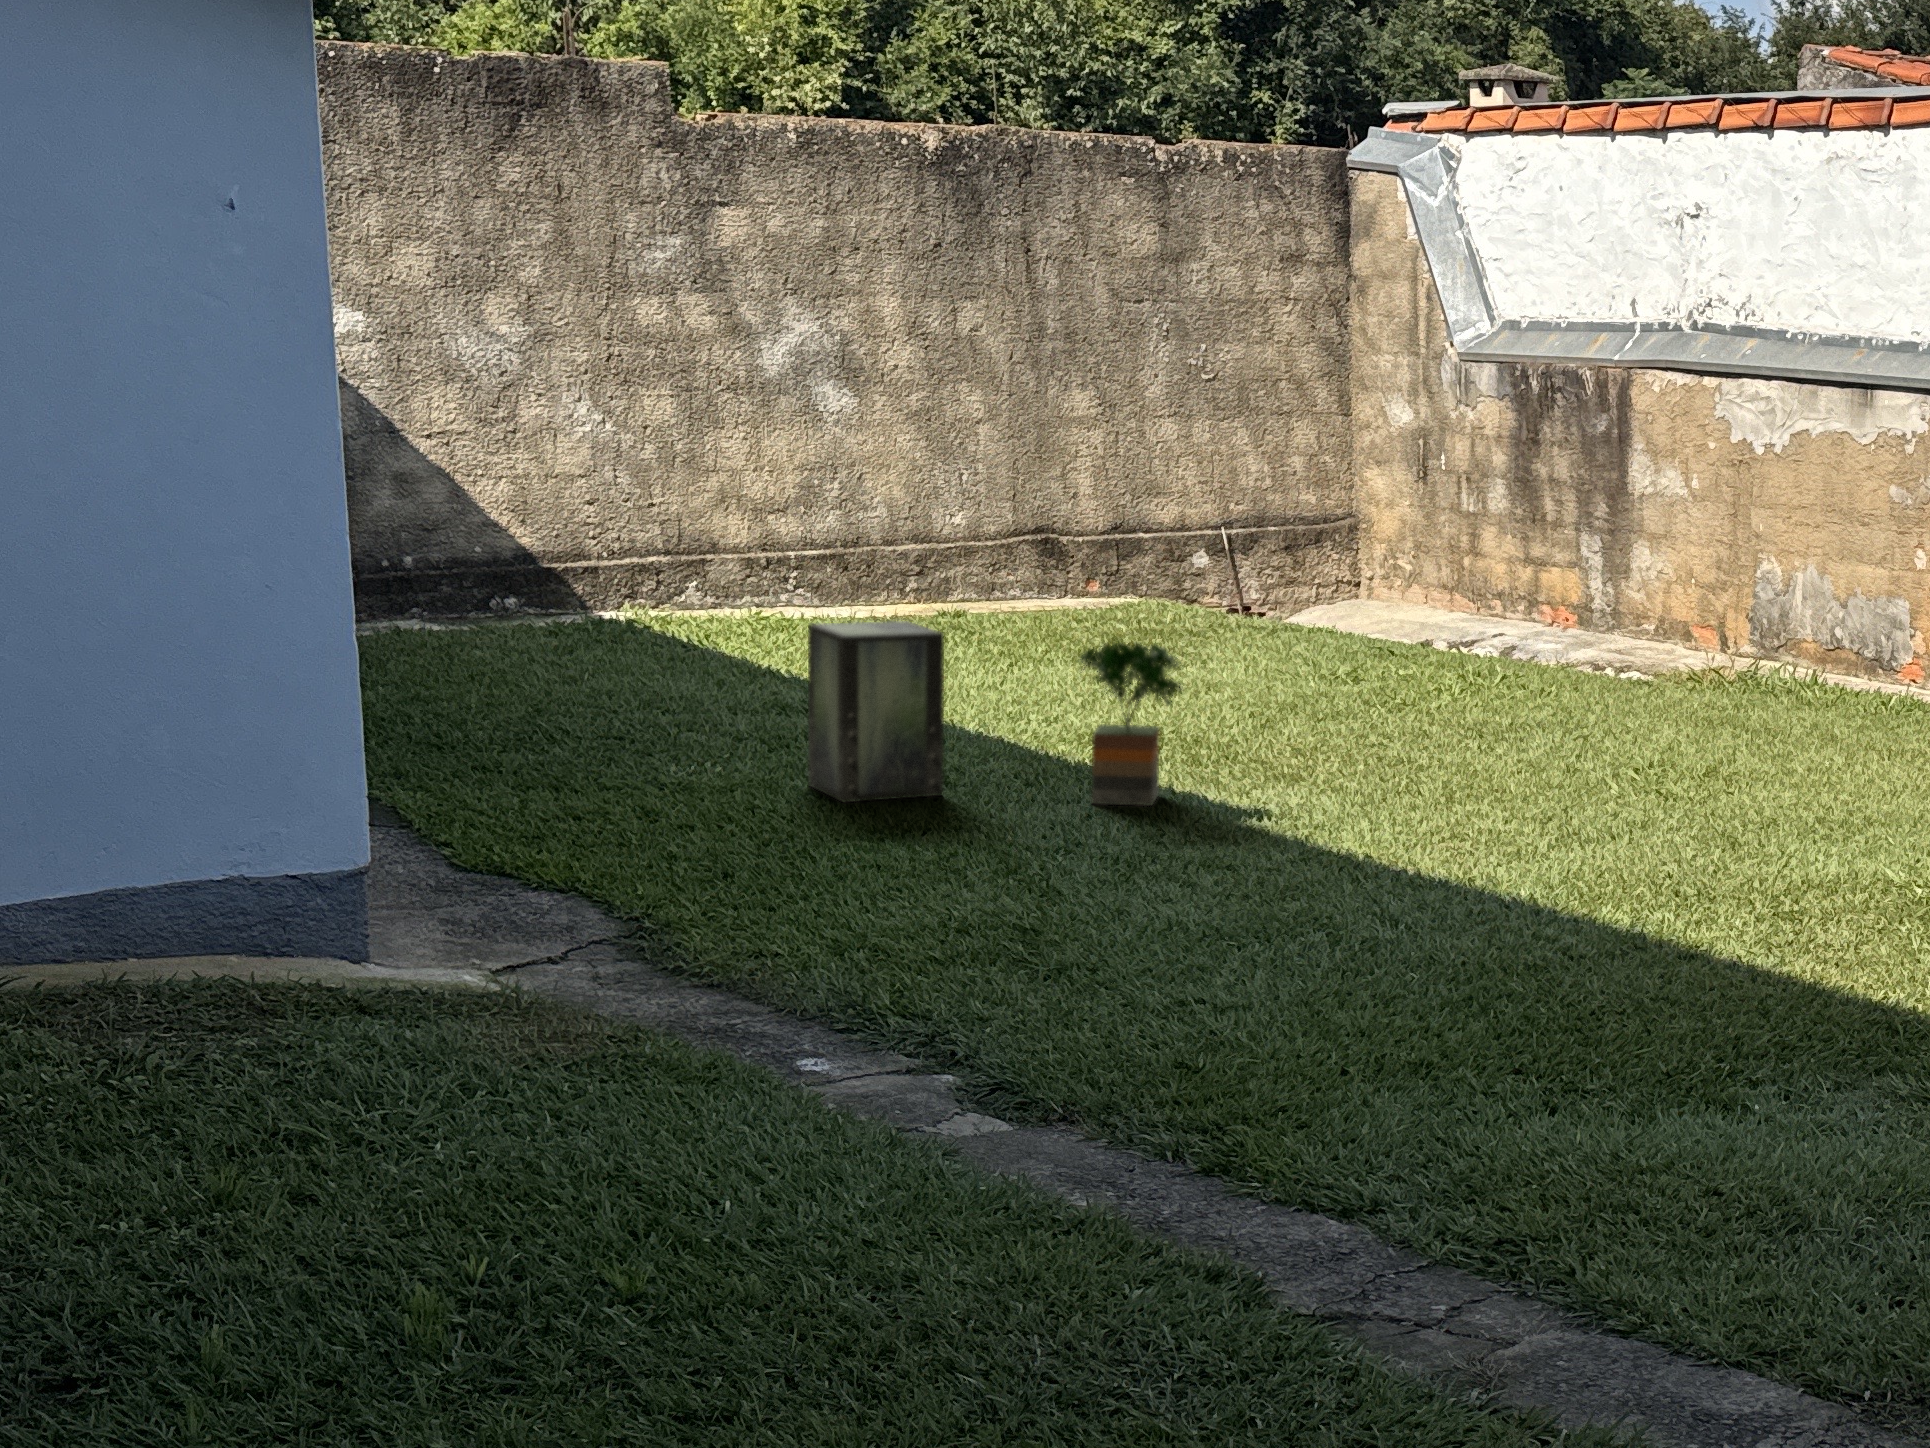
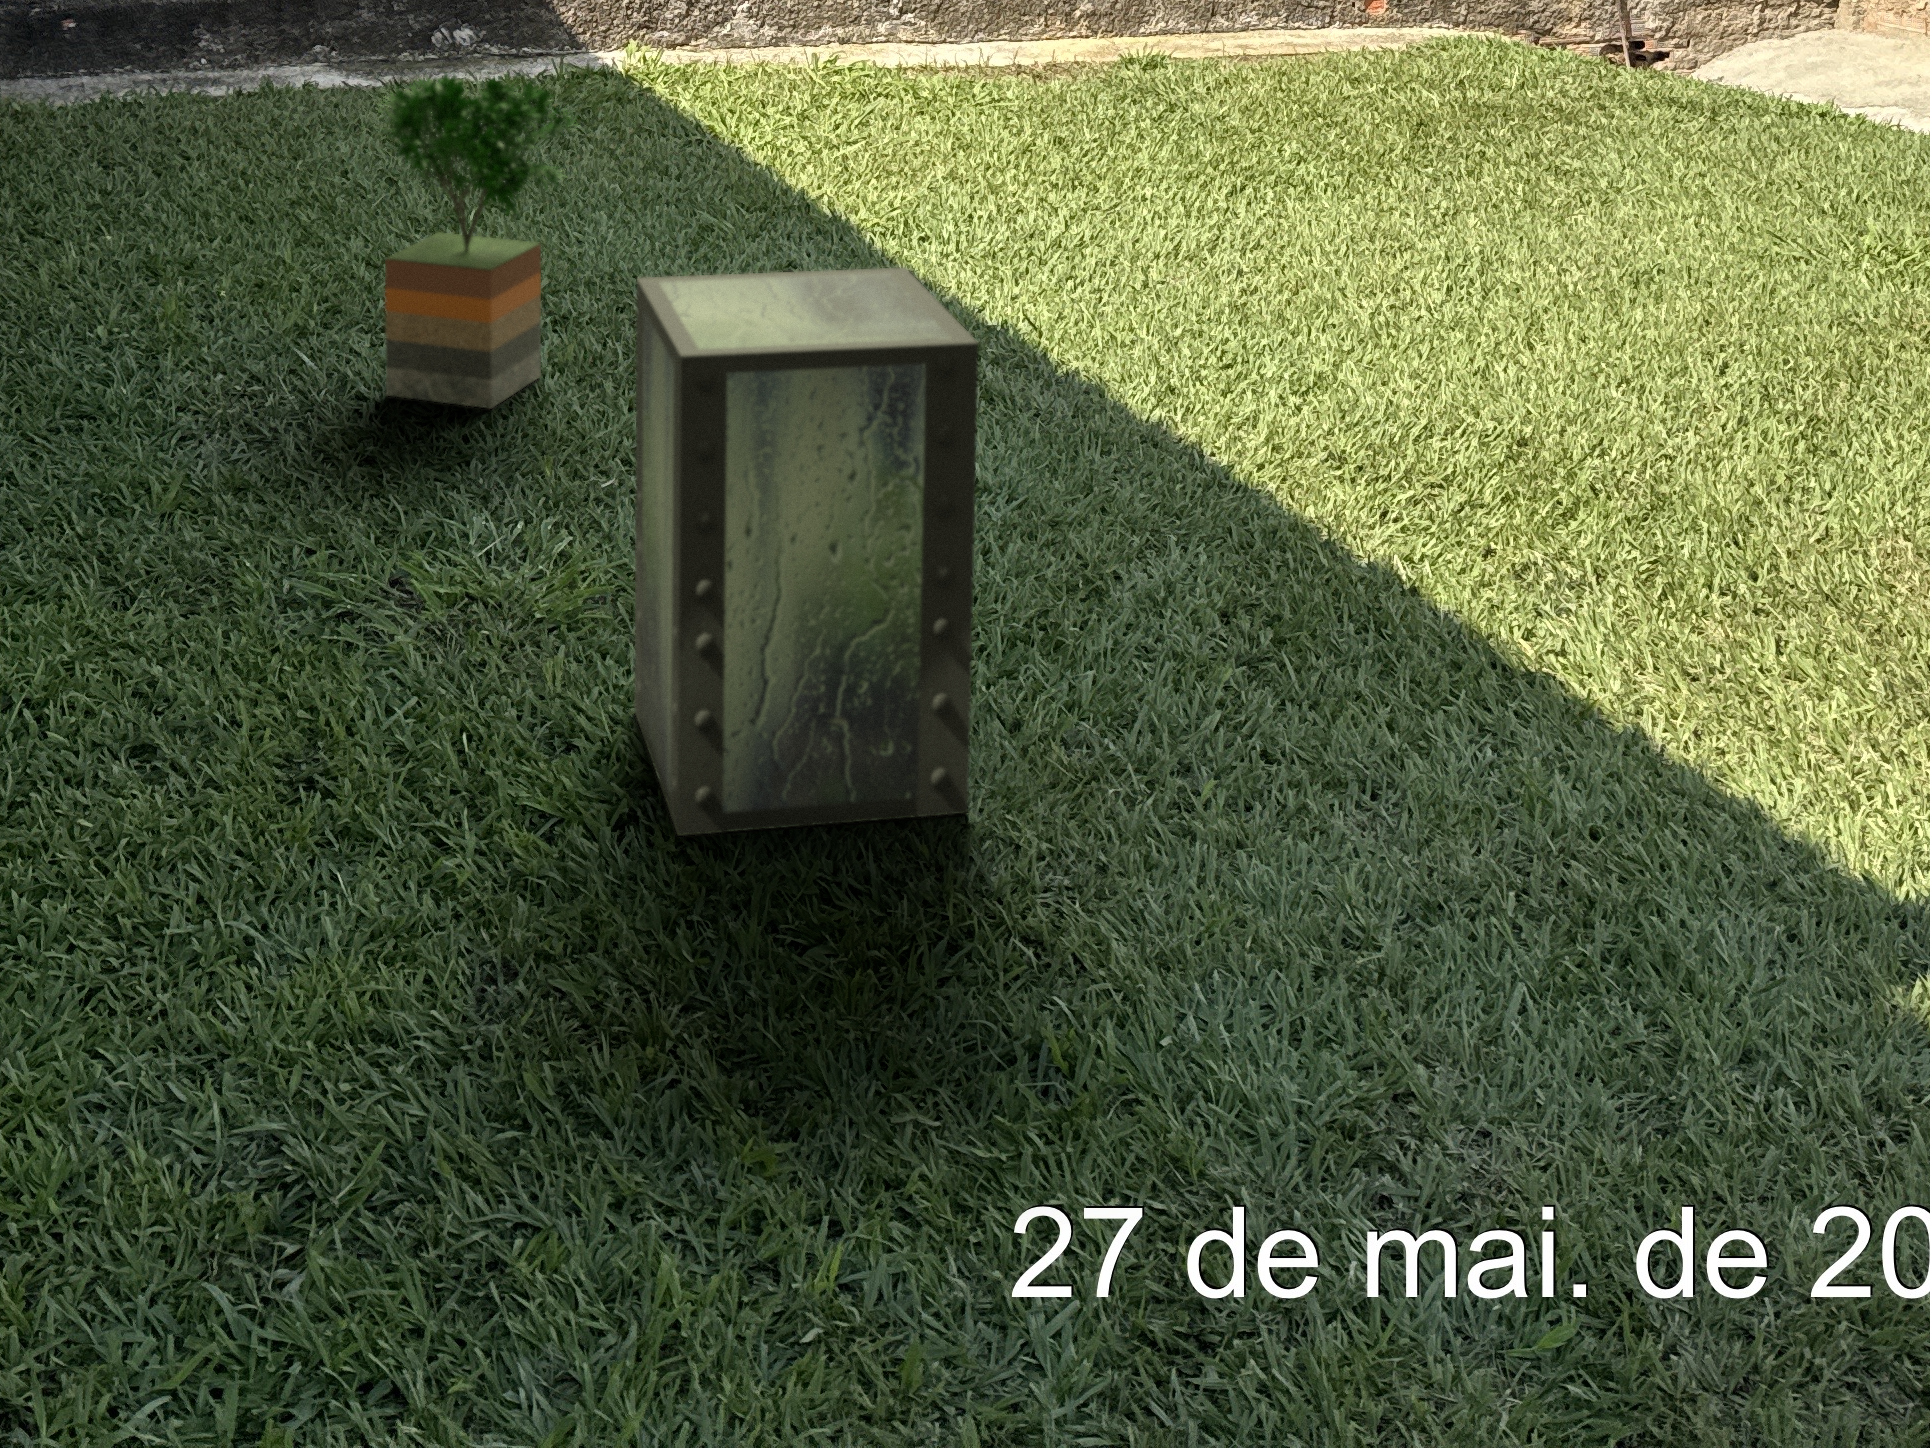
potted tree: present [1079,641,1183,806] -> present [381,74,576,408]

